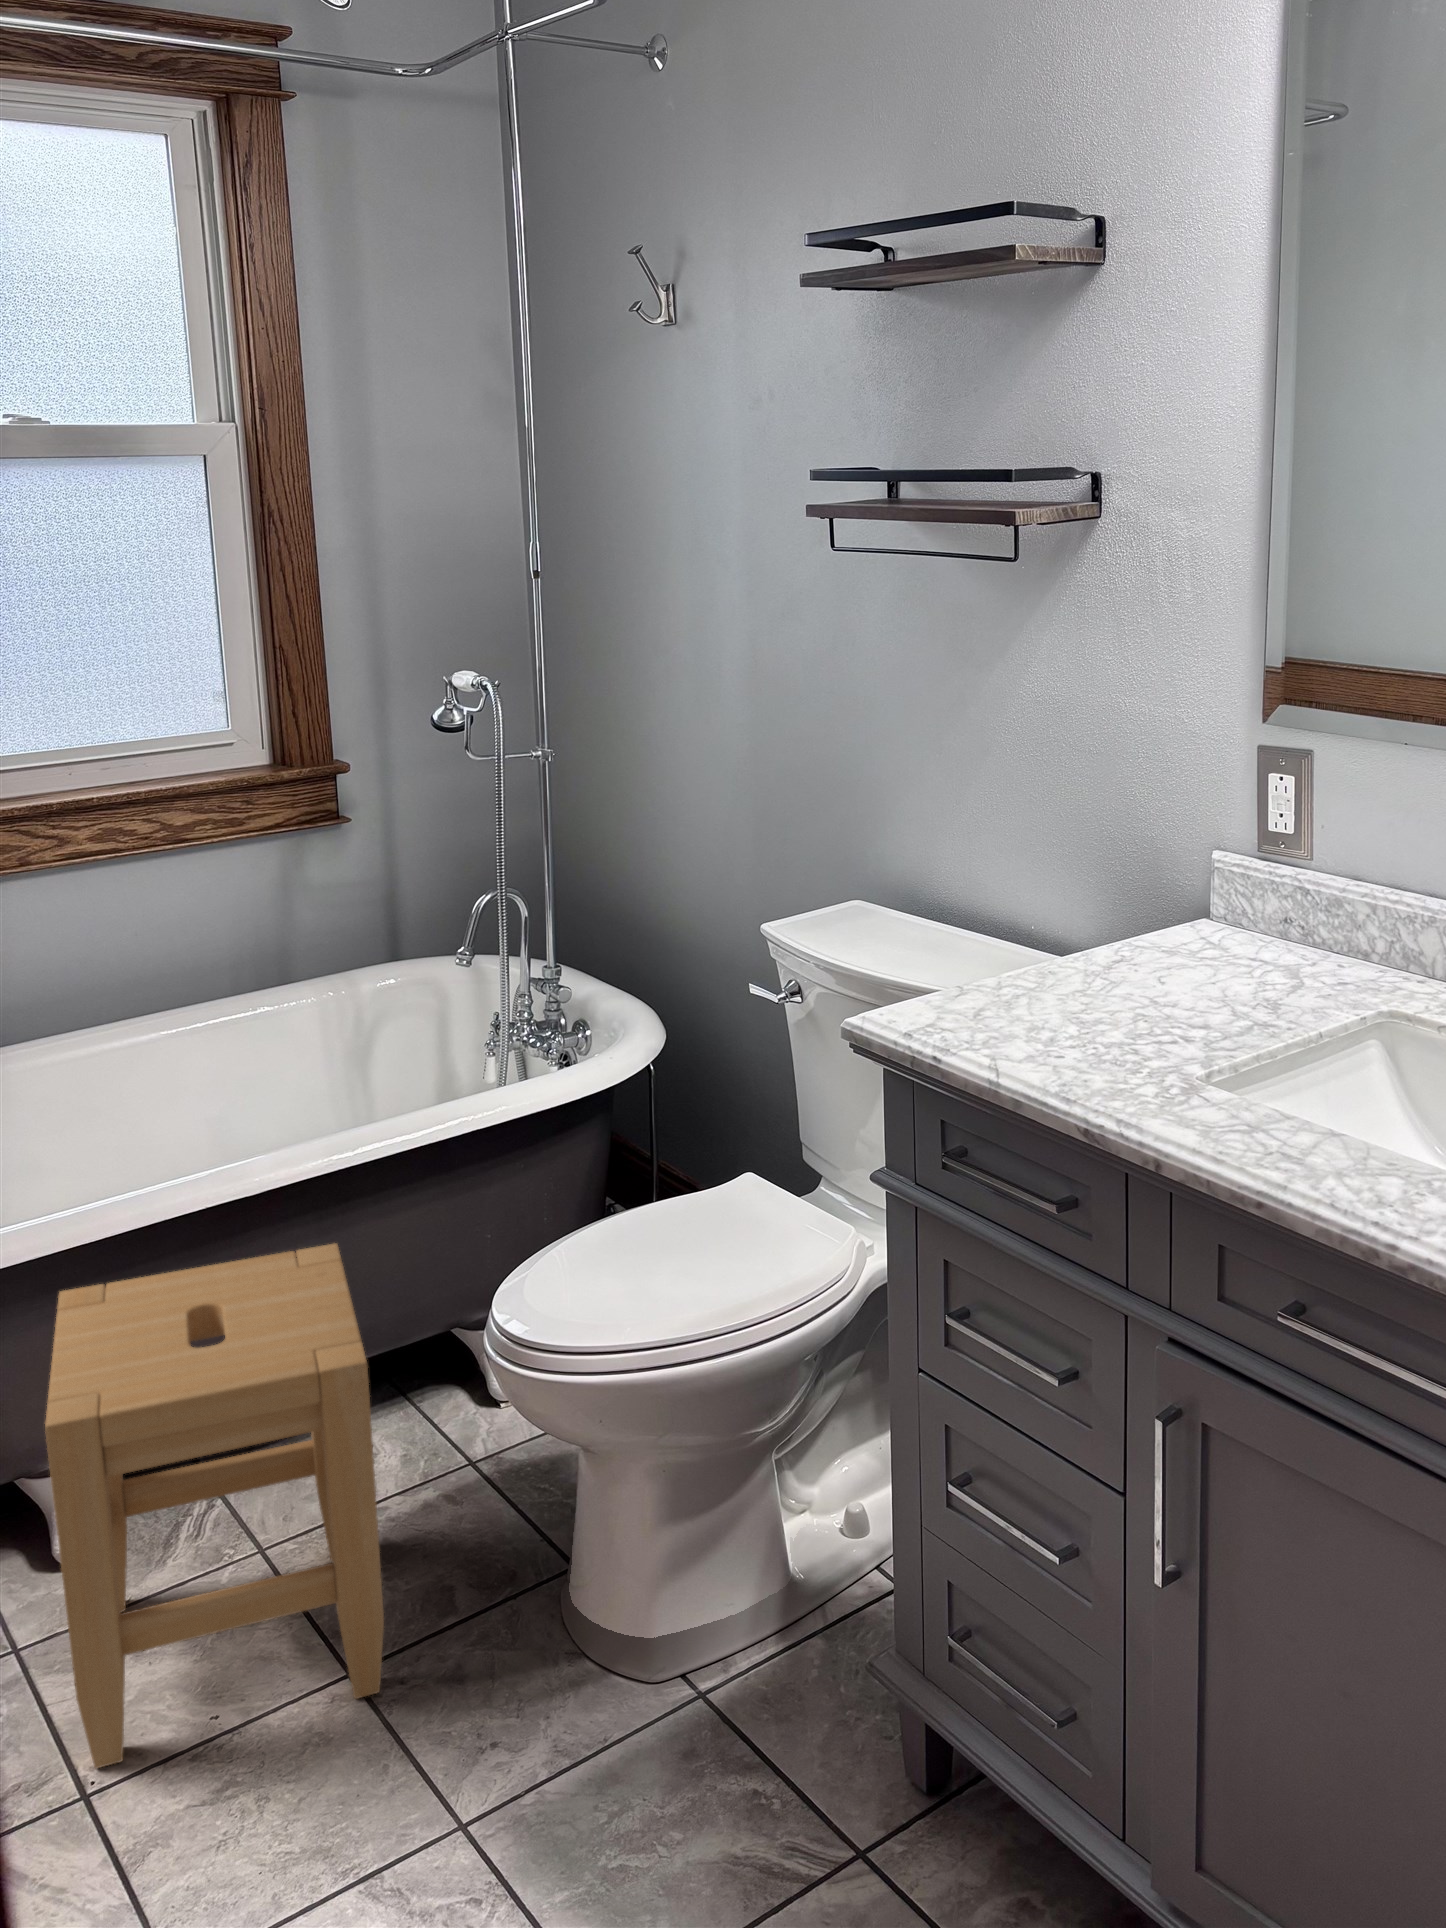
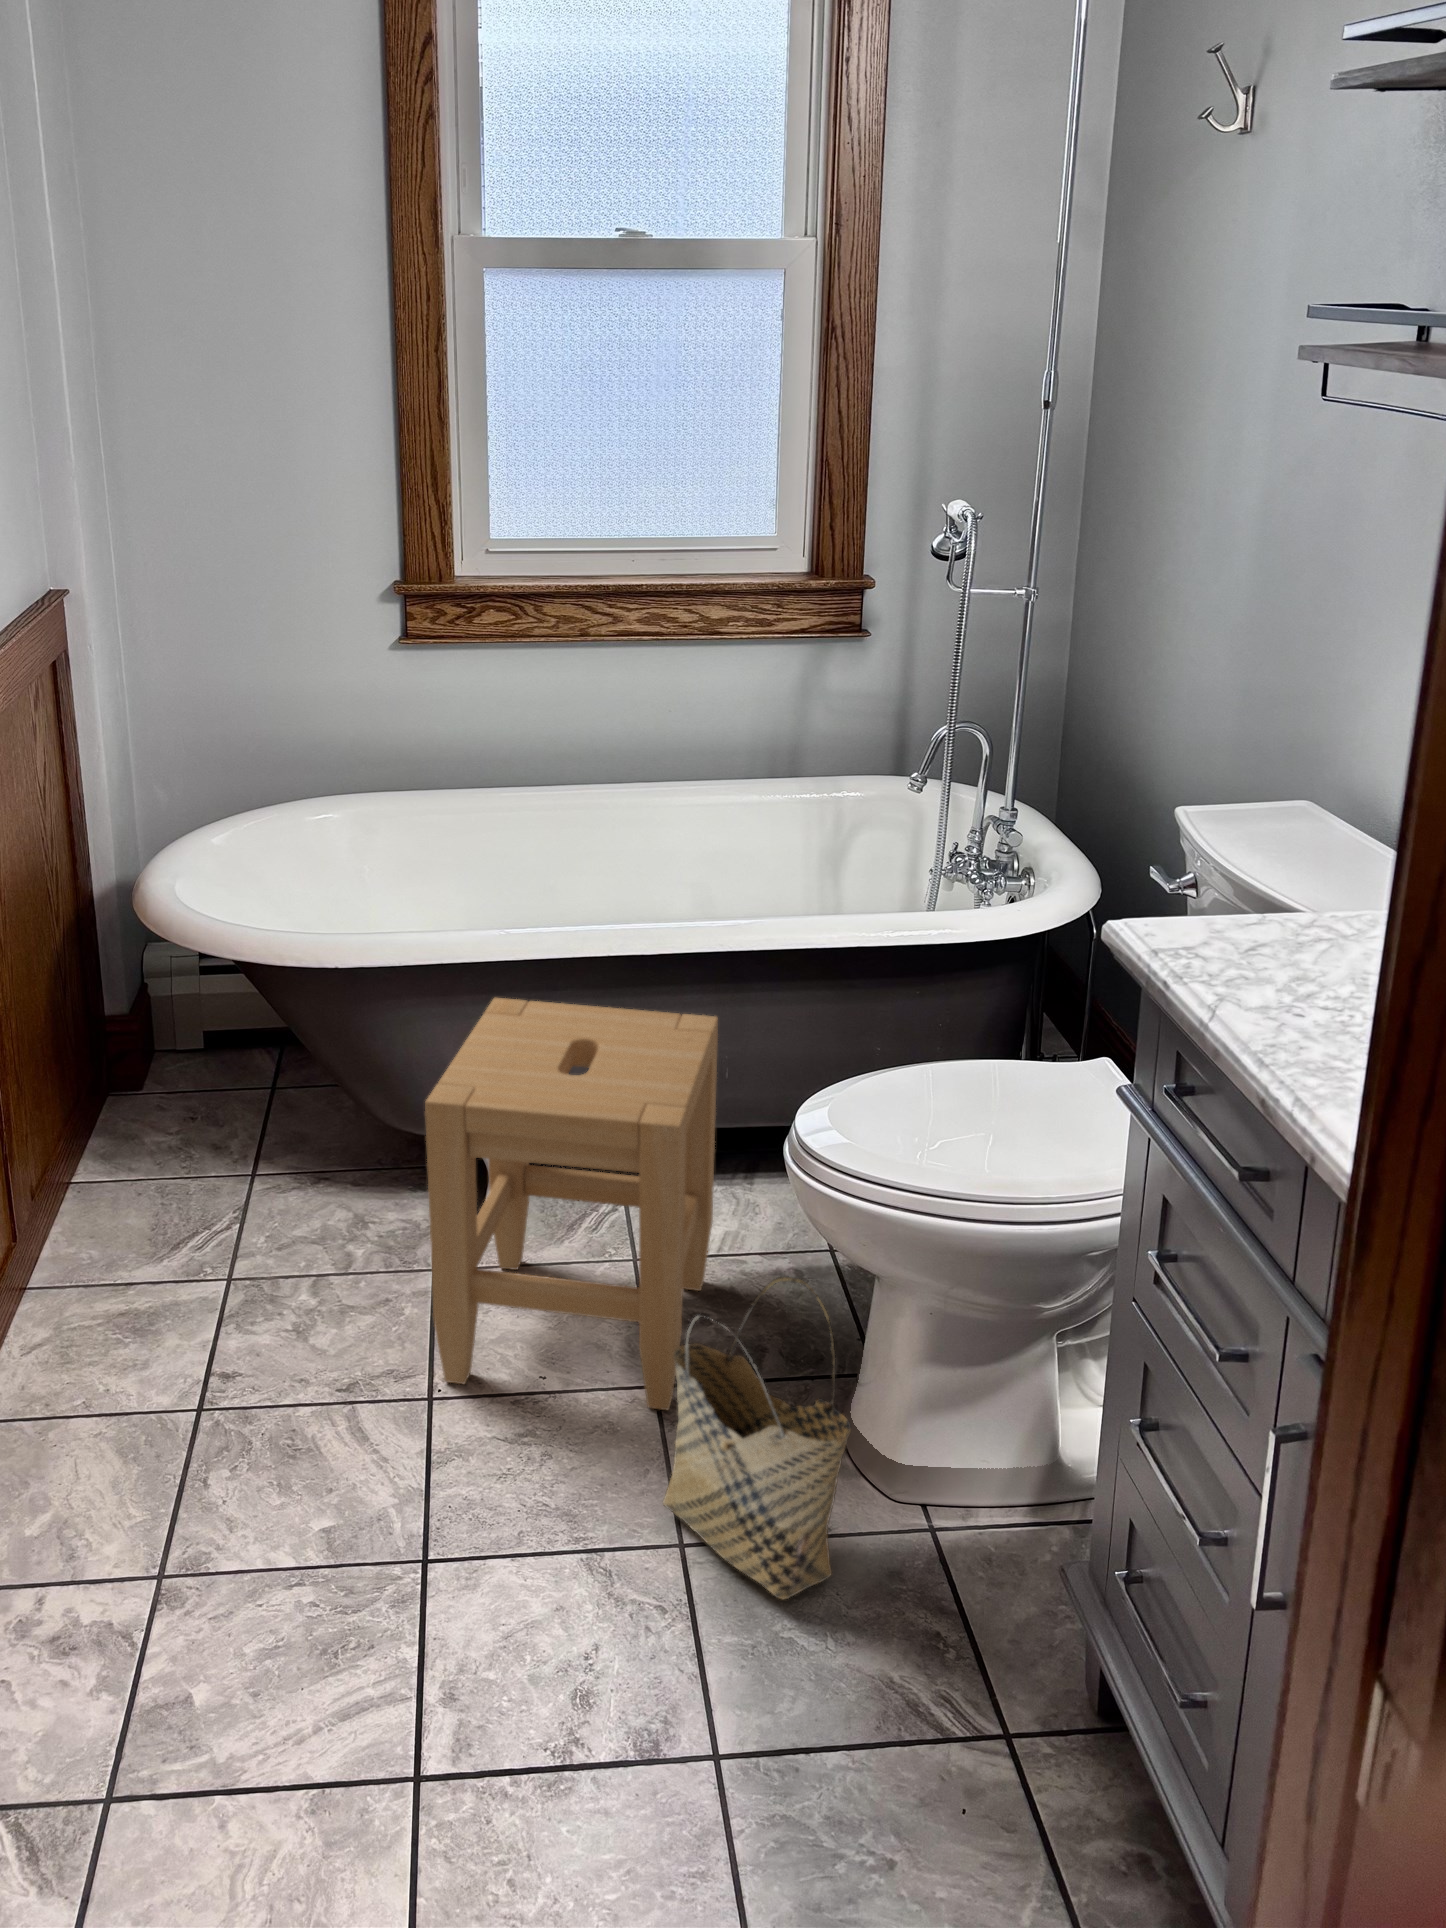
woven basket: none [416,1479,638,1829] -> present [663,1276,851,1599]

